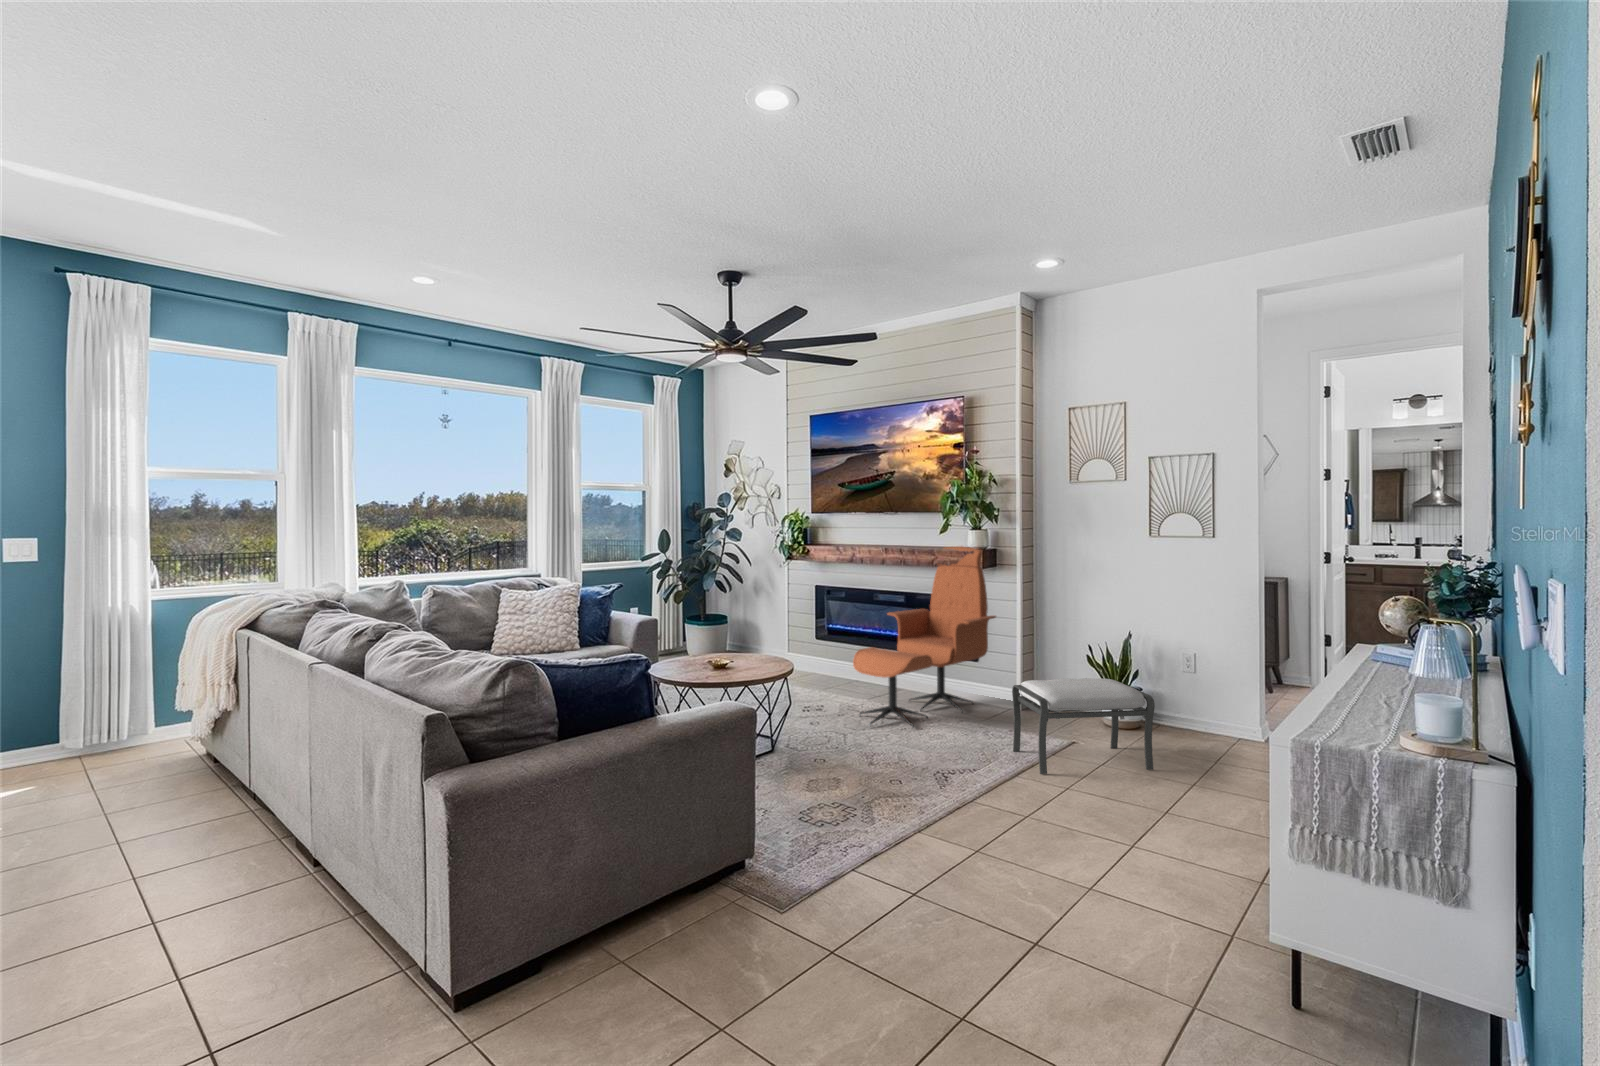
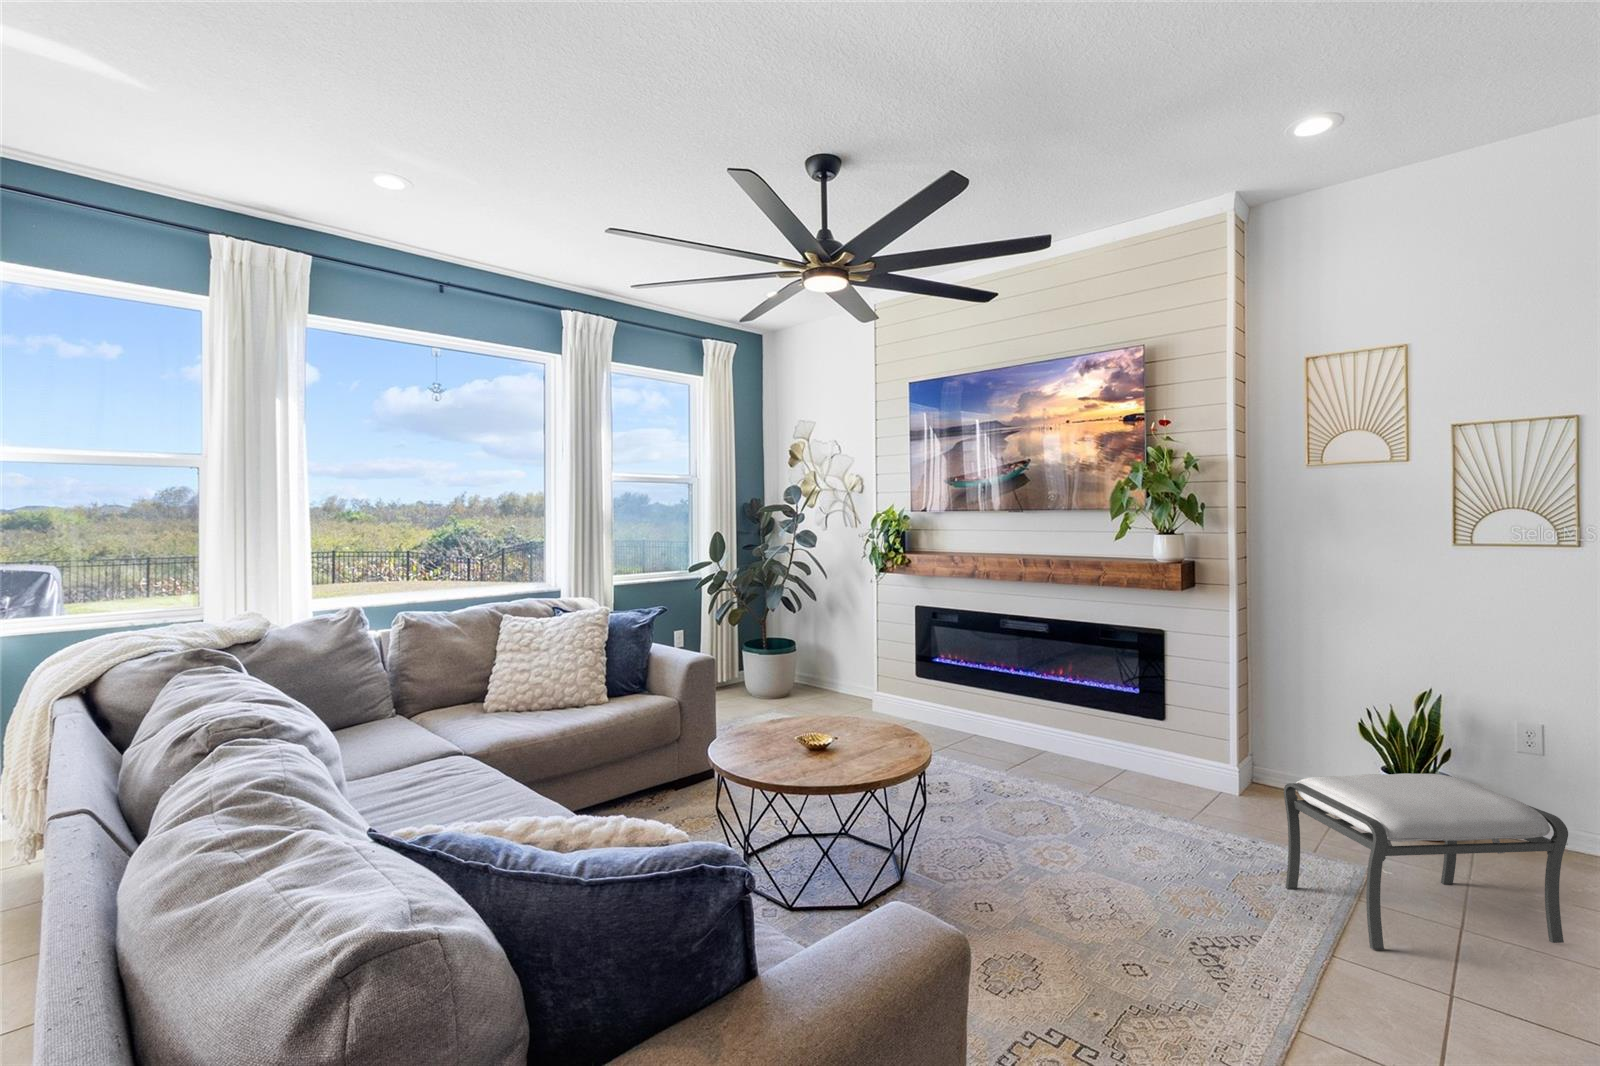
lounge chair: present [853,546,996,728] -> none [1000,557,1201,834]

